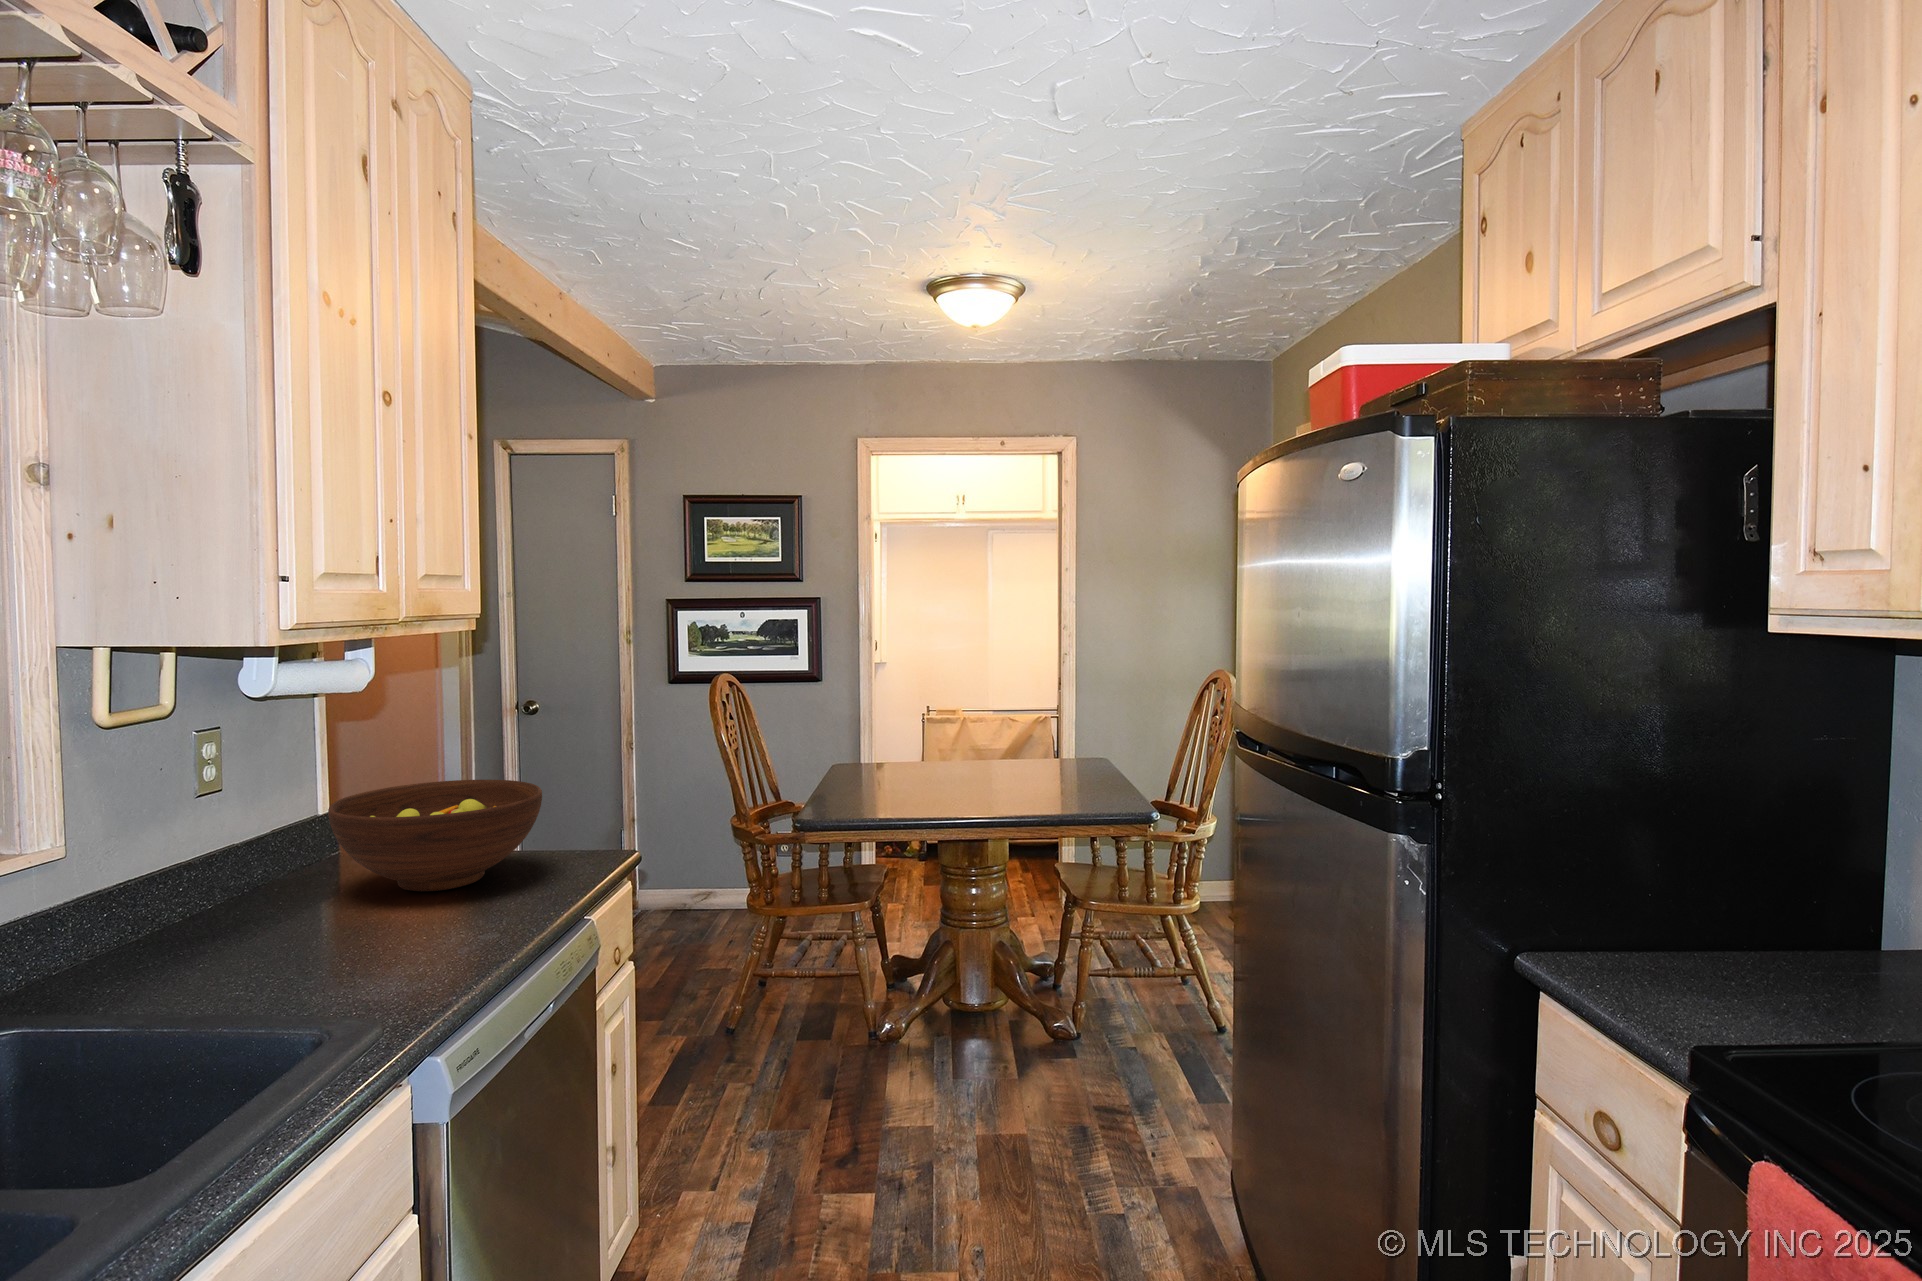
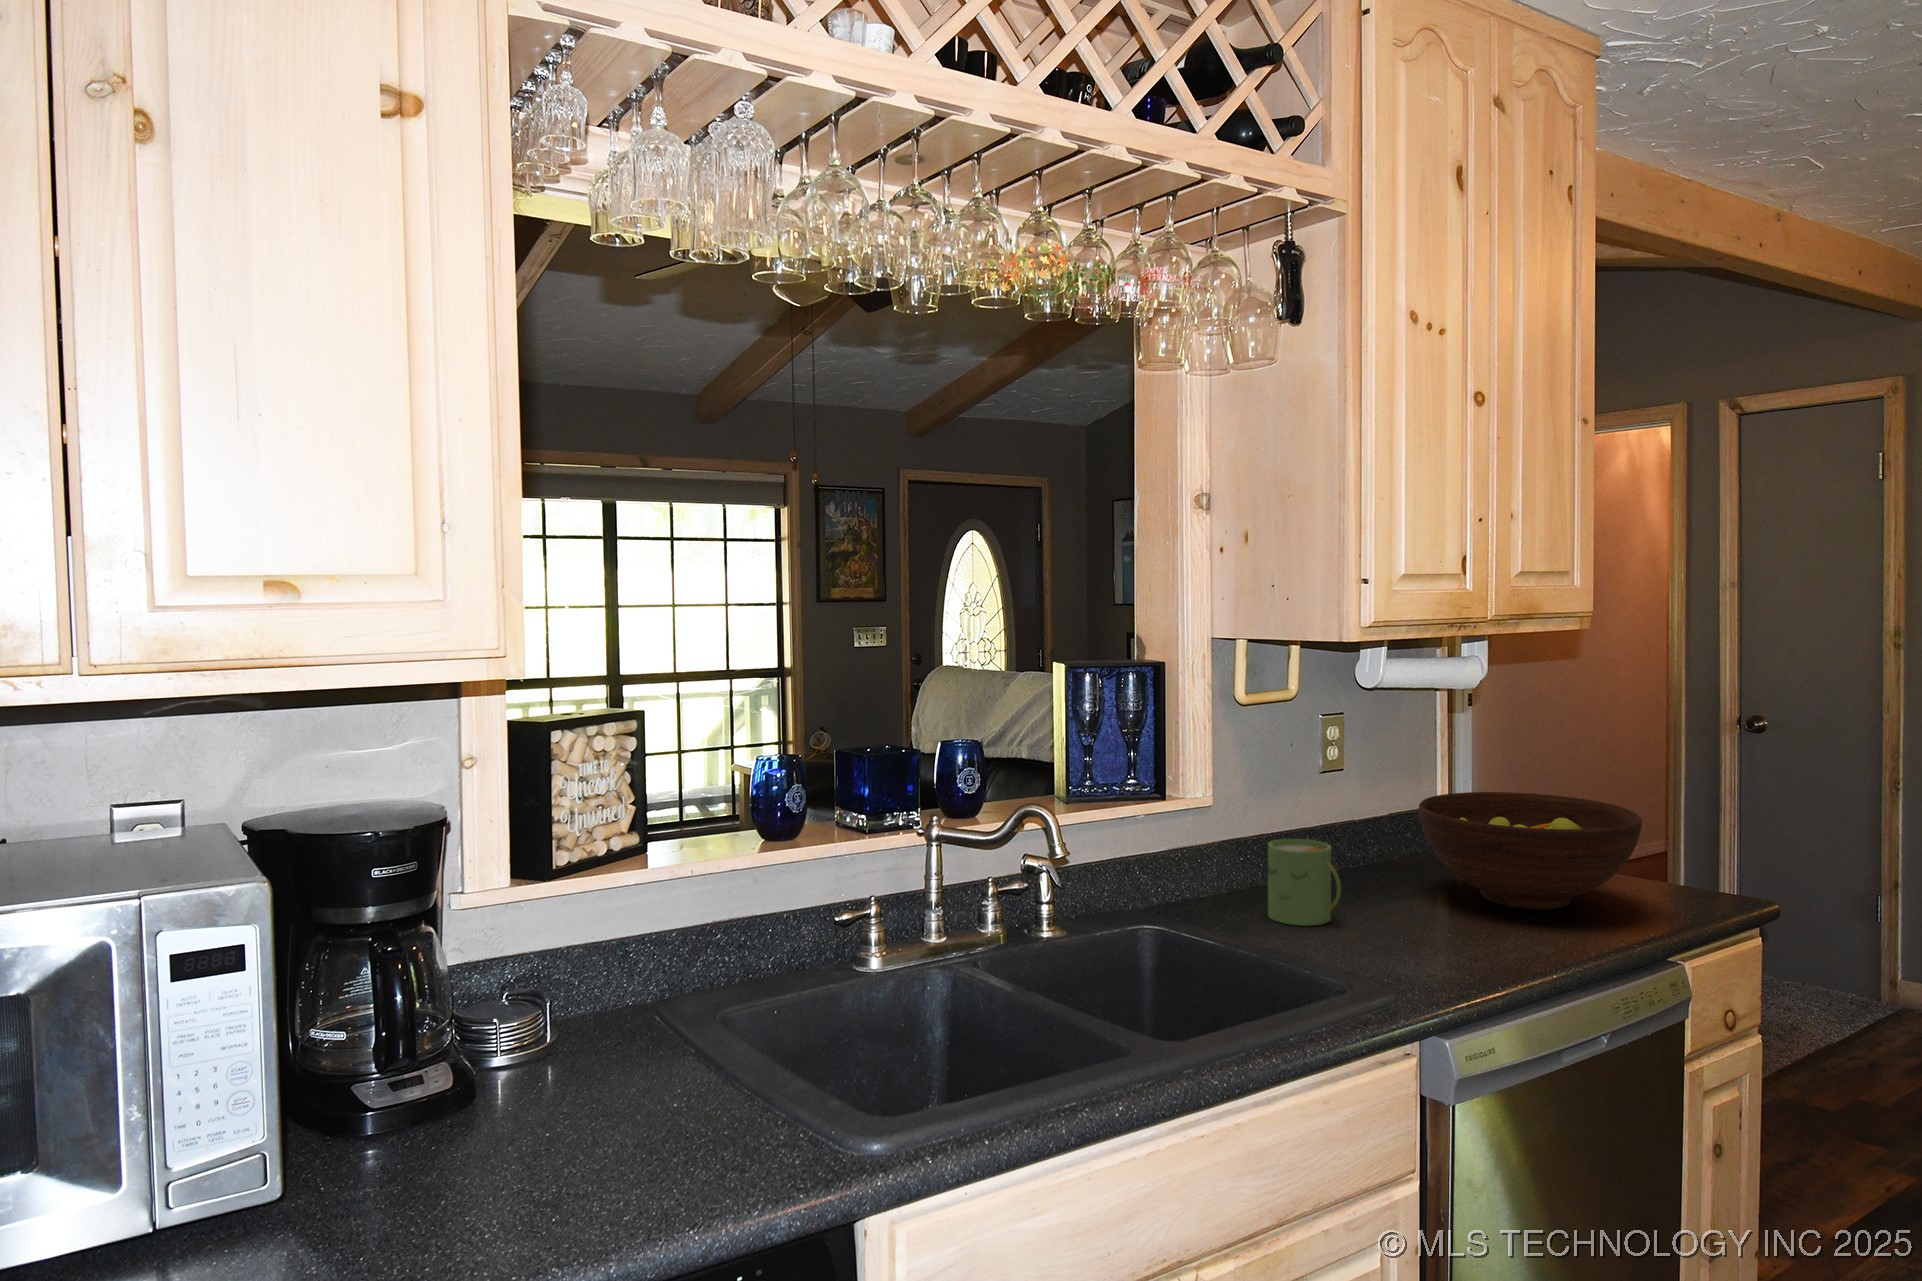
mug: none [157,871,264,977] -> present [1267,839,1341,926]

